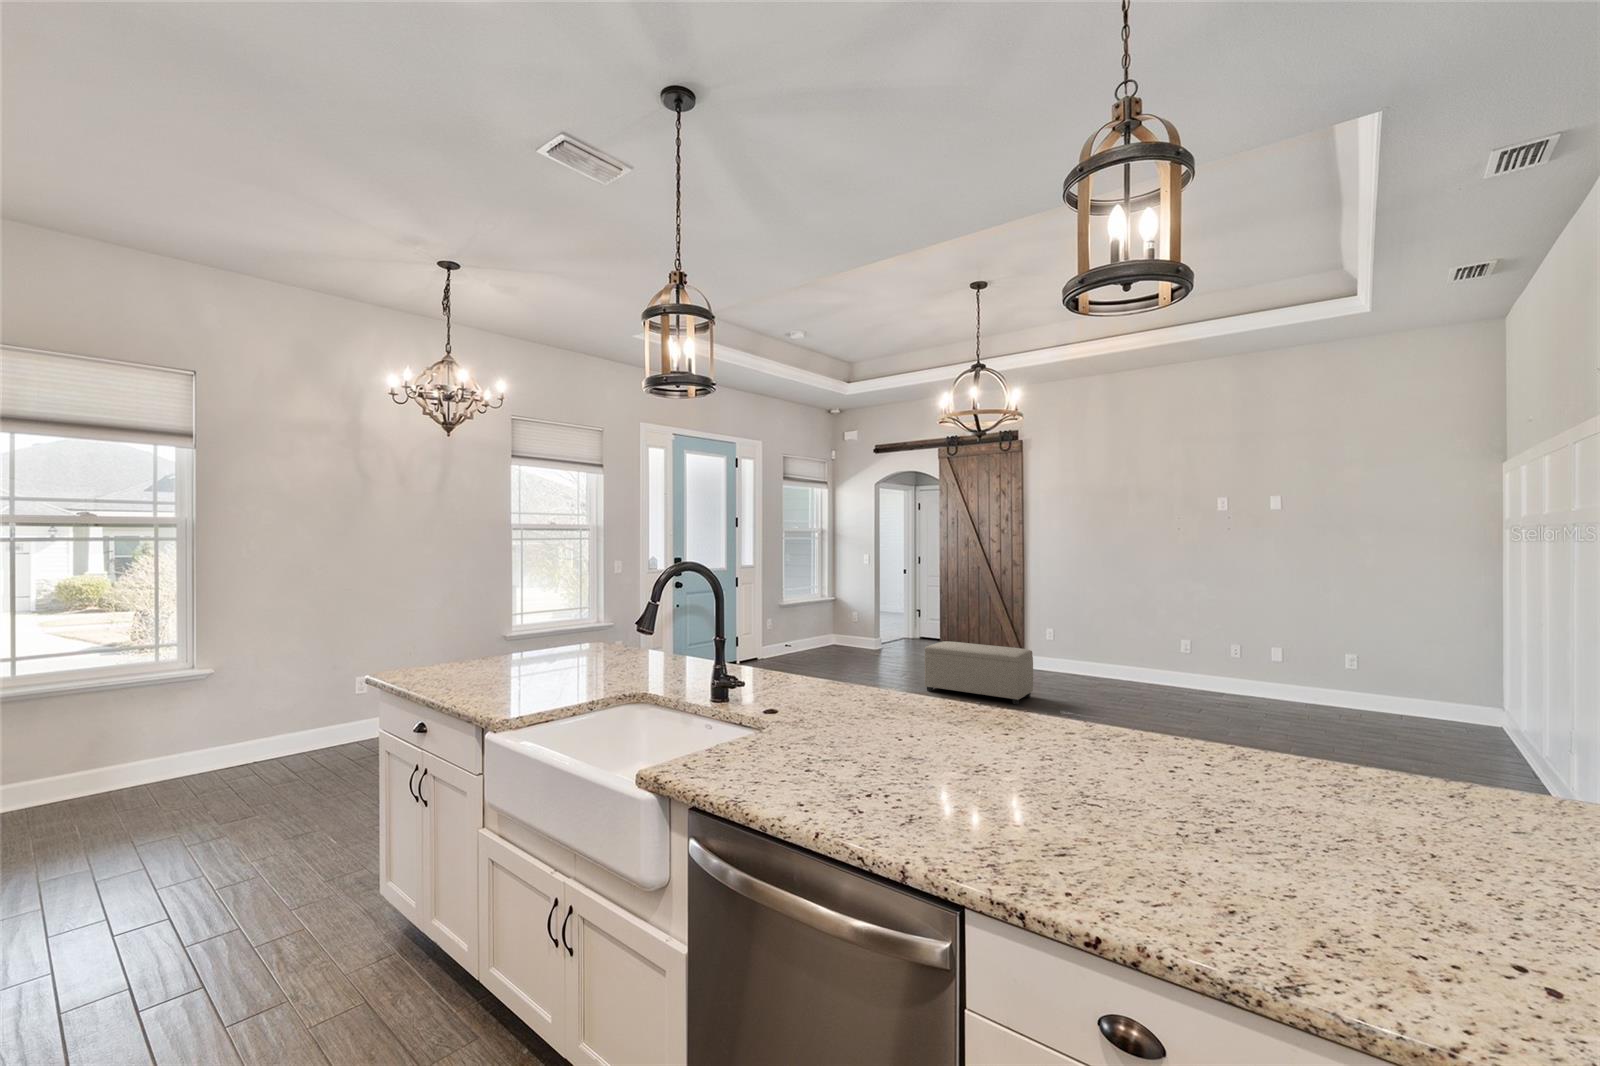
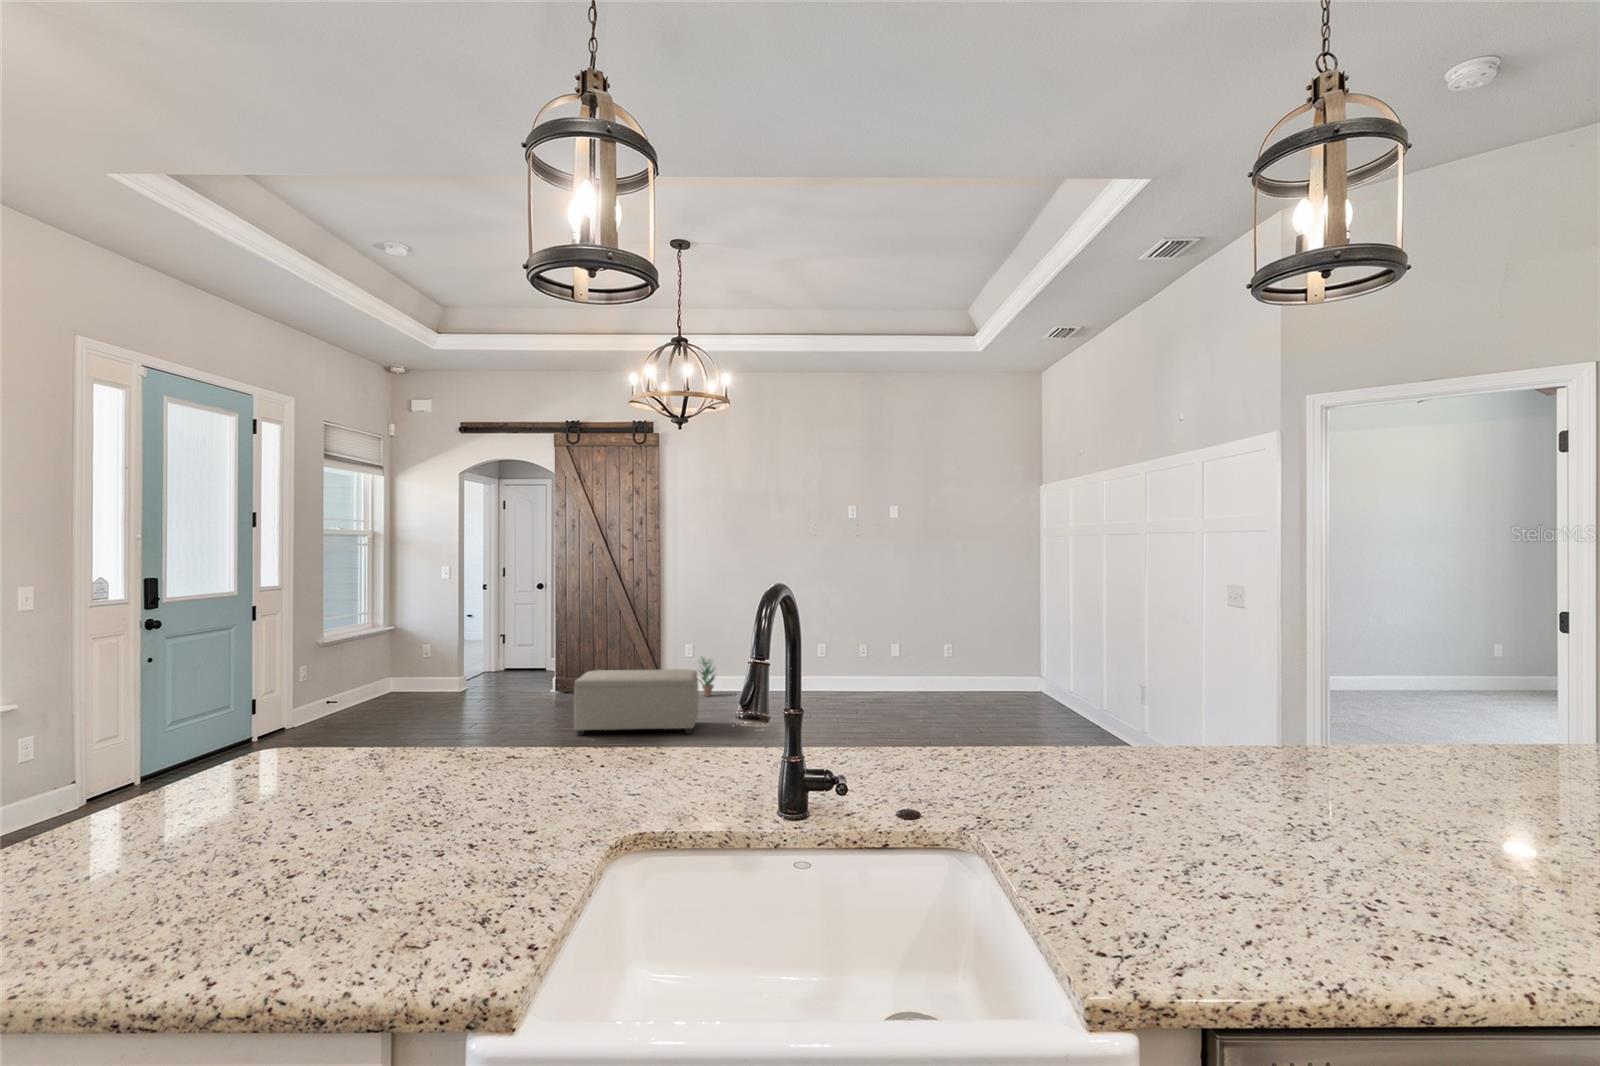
potted plant: none [1054,639,1077,678] -> present [699,658,715,696]

